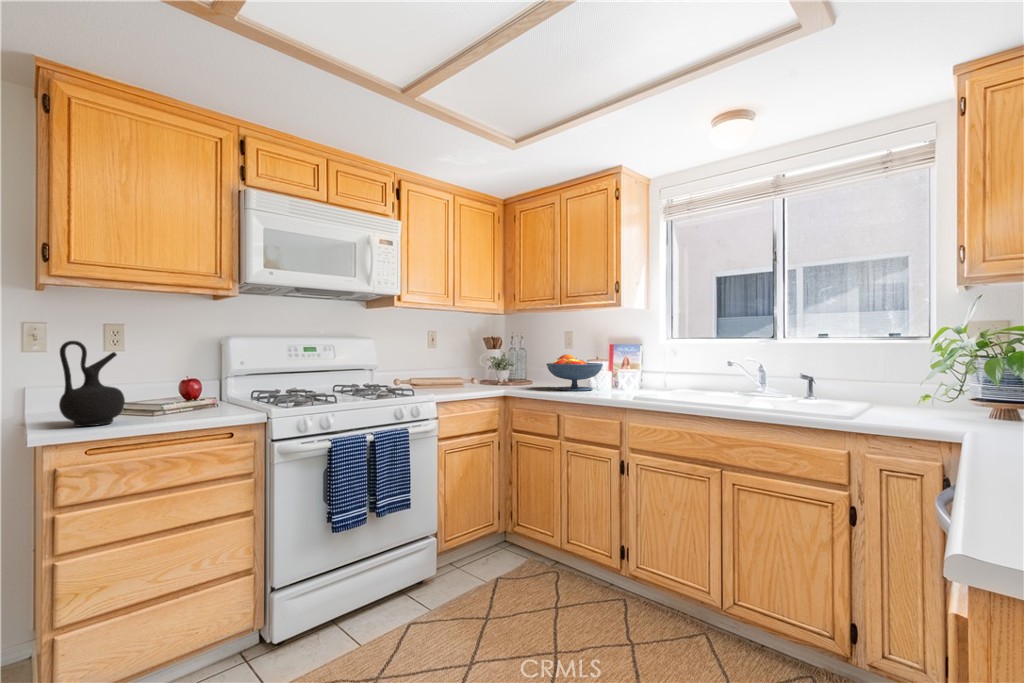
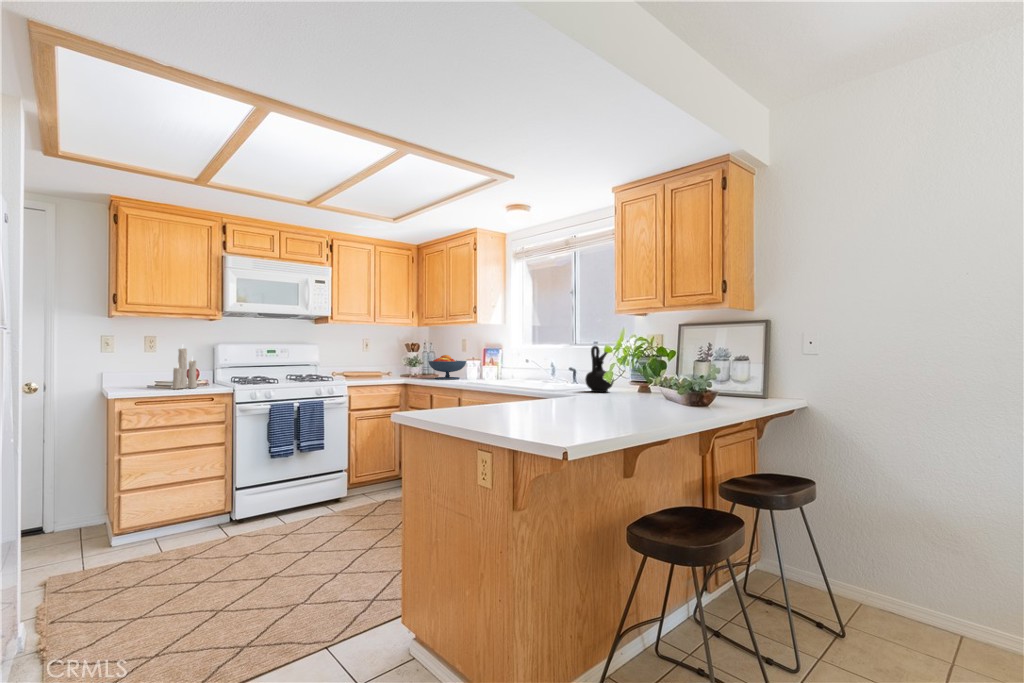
candle: none [157,330,203,419] -> present [172,348,197,389]
ceramic jug: present [59,341,125,426] -> present [585,346,614,392]

